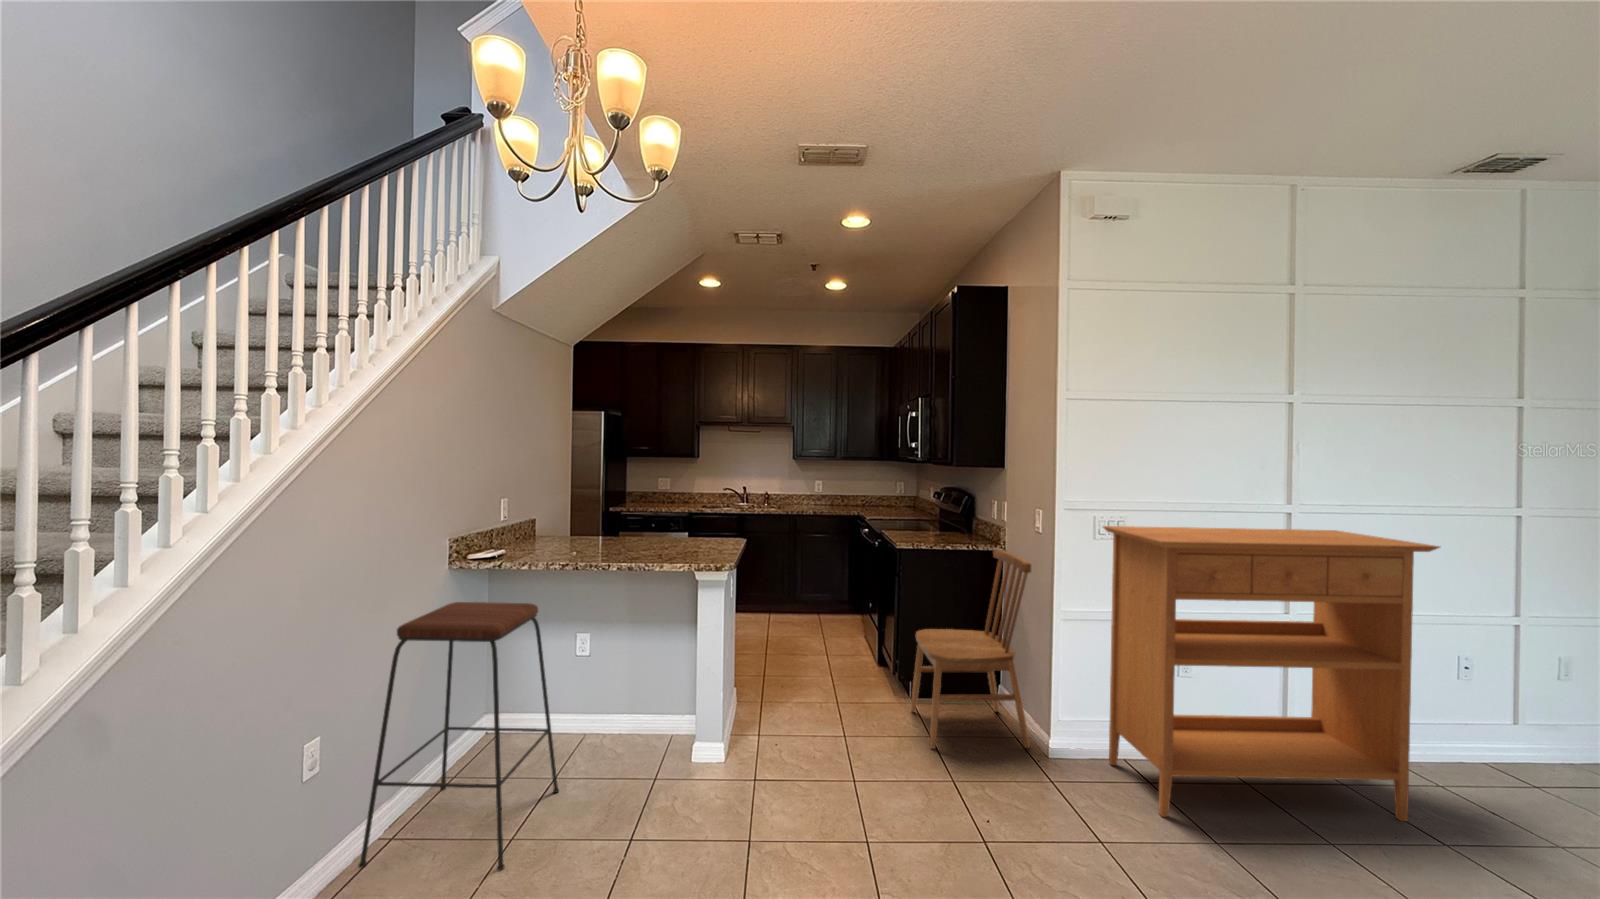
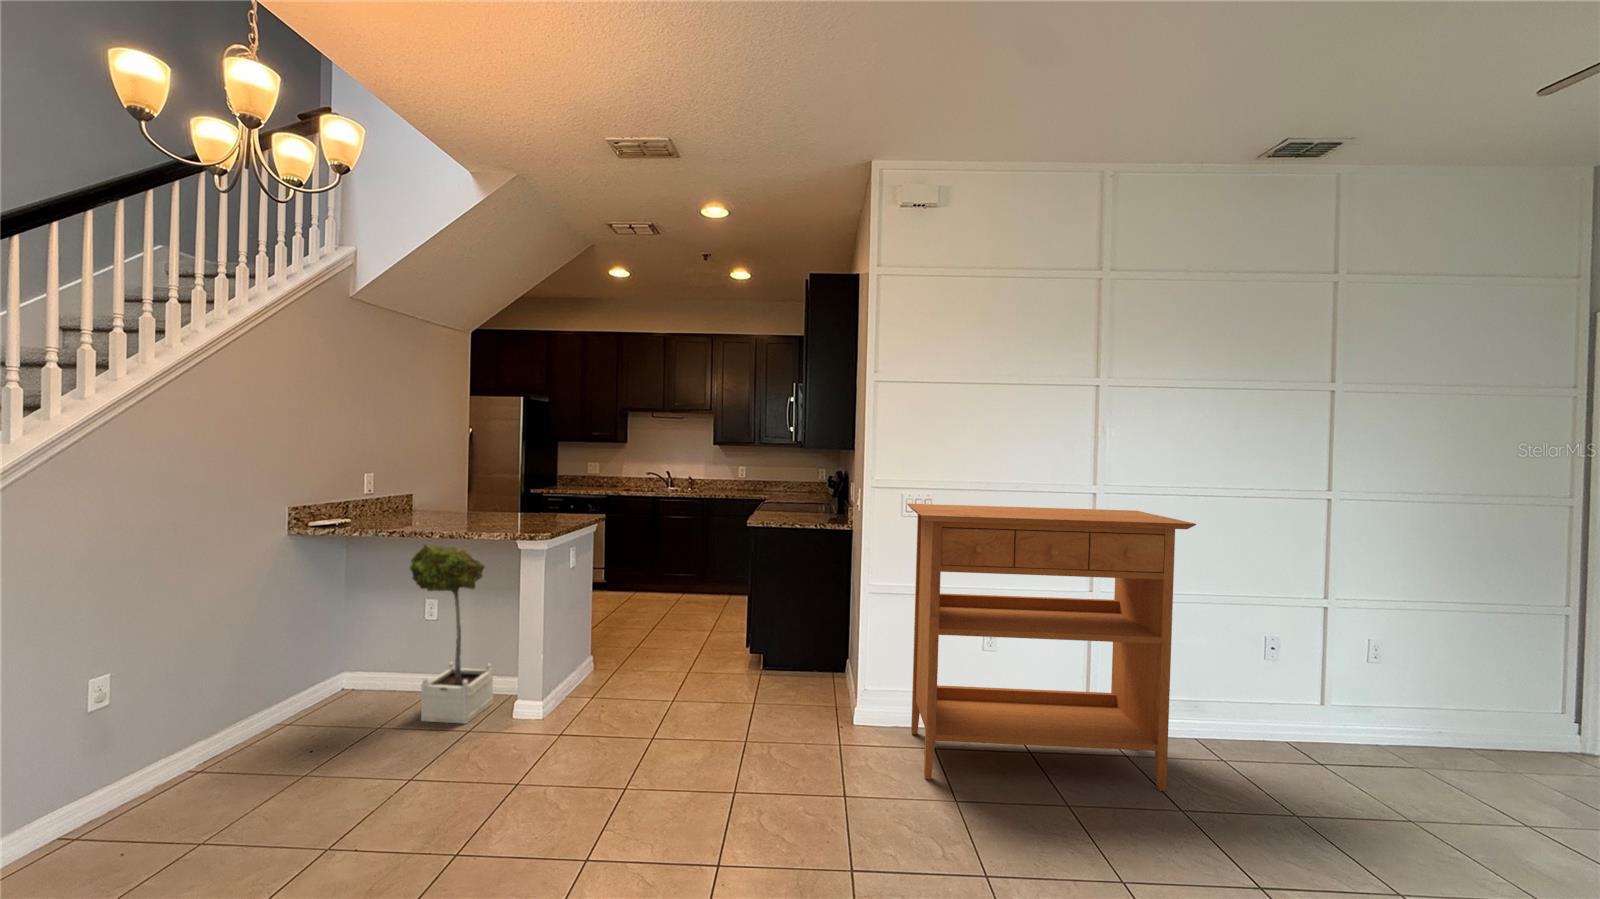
dining chair: present [911,549,1031,749] -> none [748,528,849,717]
potted tree: none [578,577,658,769] -> present [410,544,493,724]
bar stool: present [359,602,559,871] -> none [156,563,375,801]

